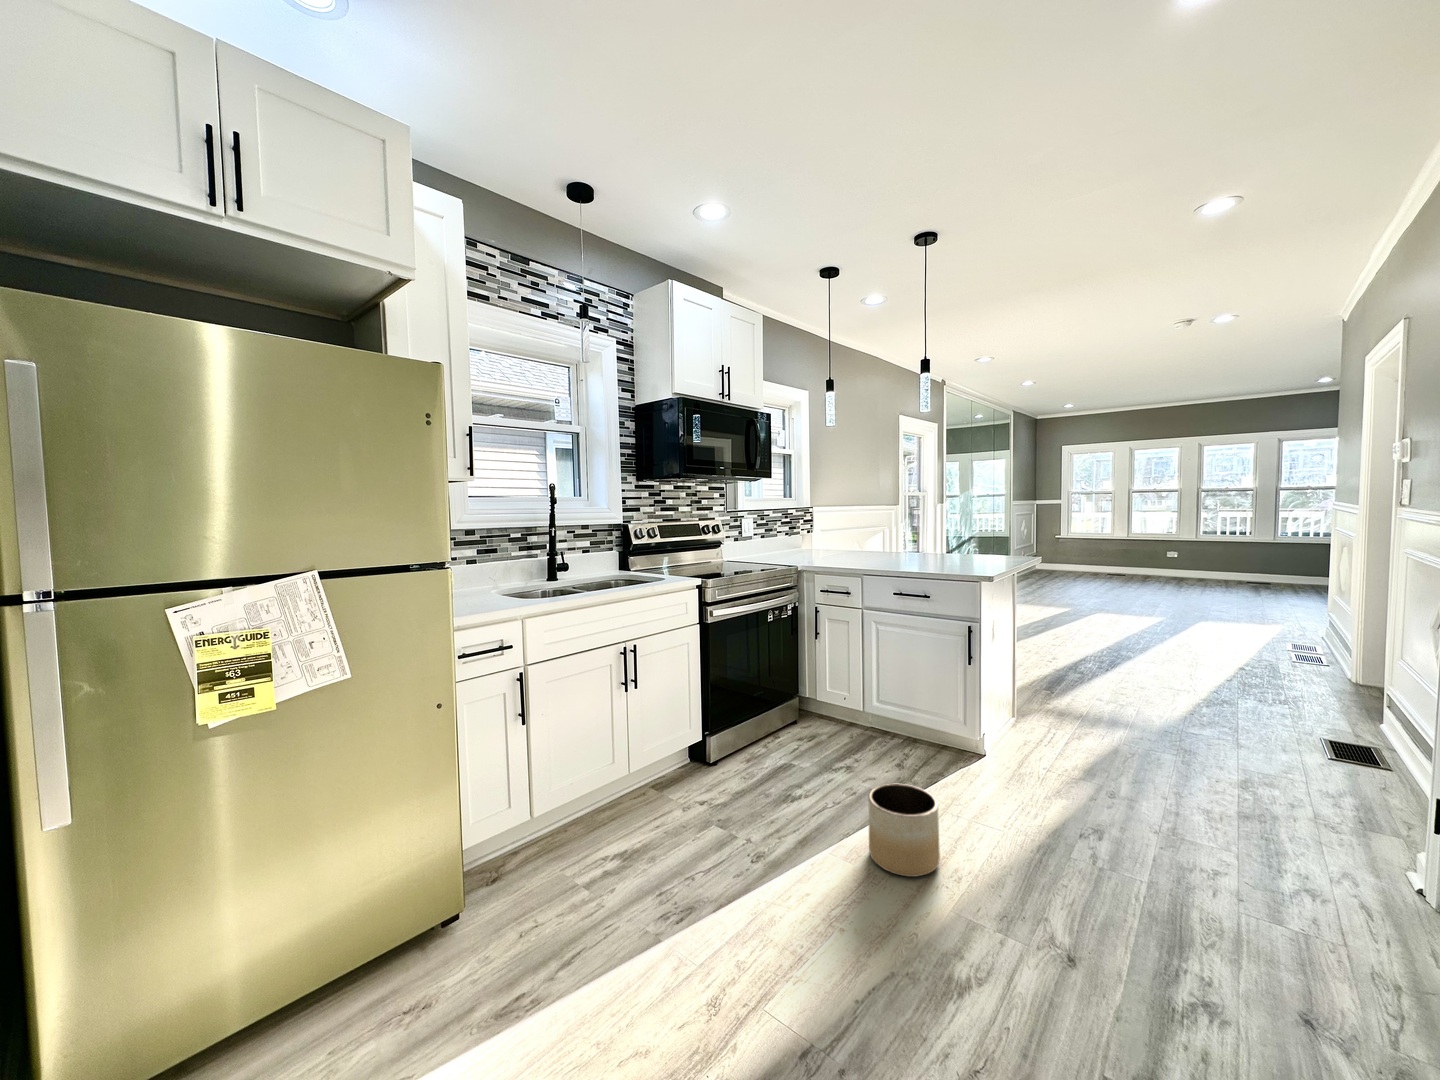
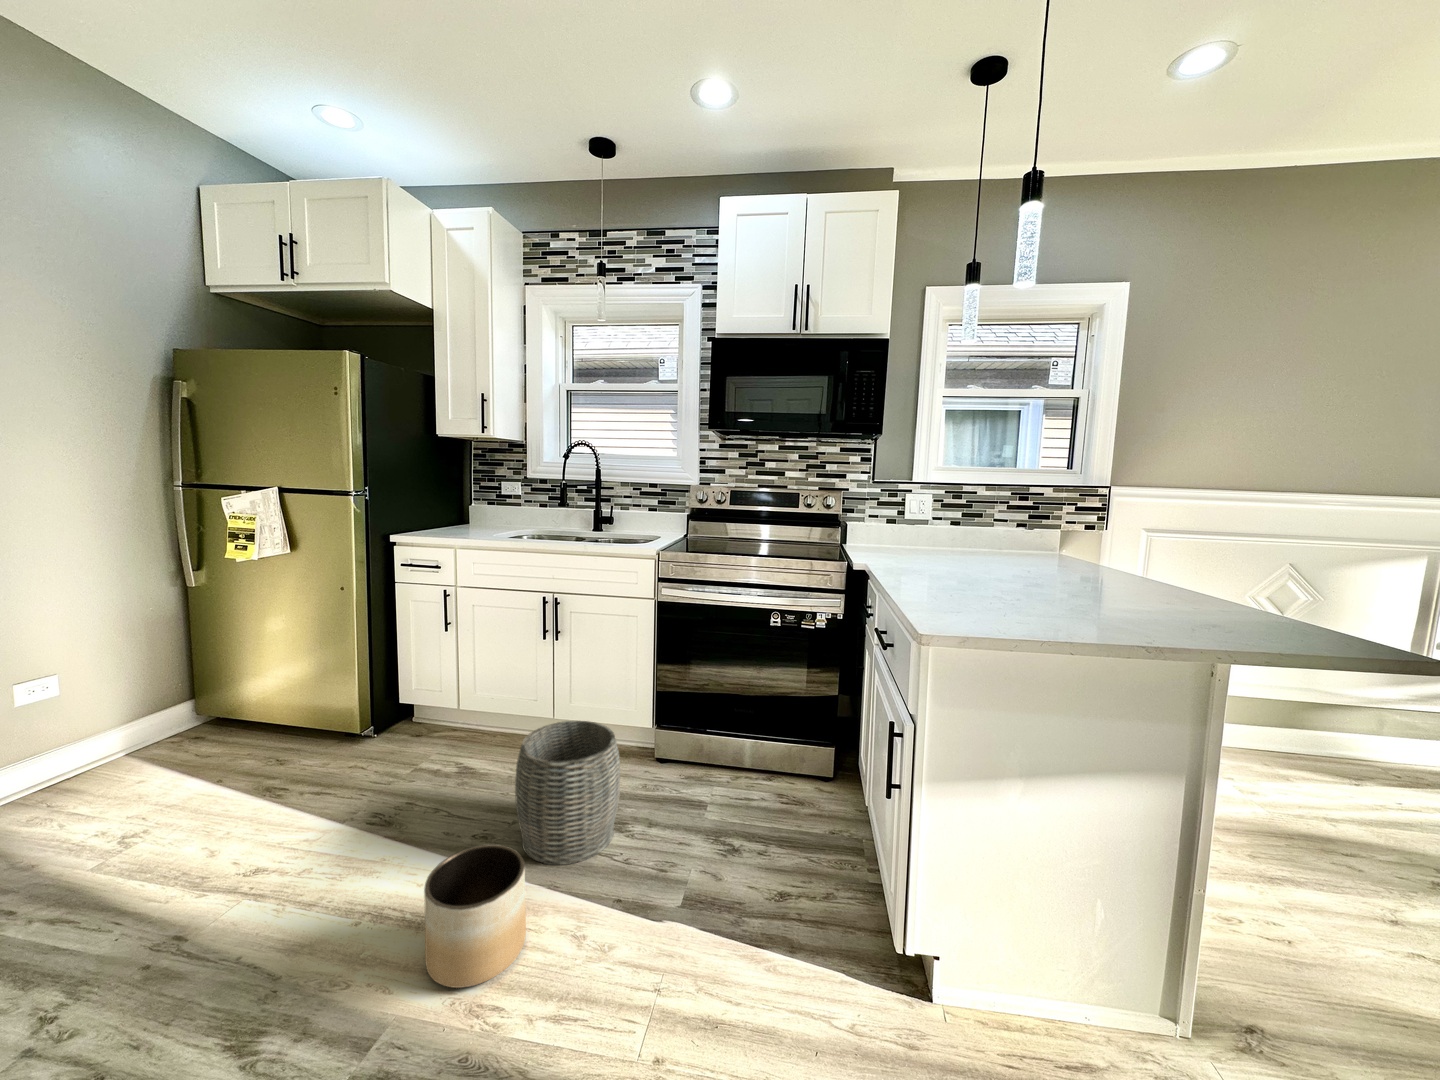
woven basket: none [748,717,832,833] -> present [515,721,620,865]

